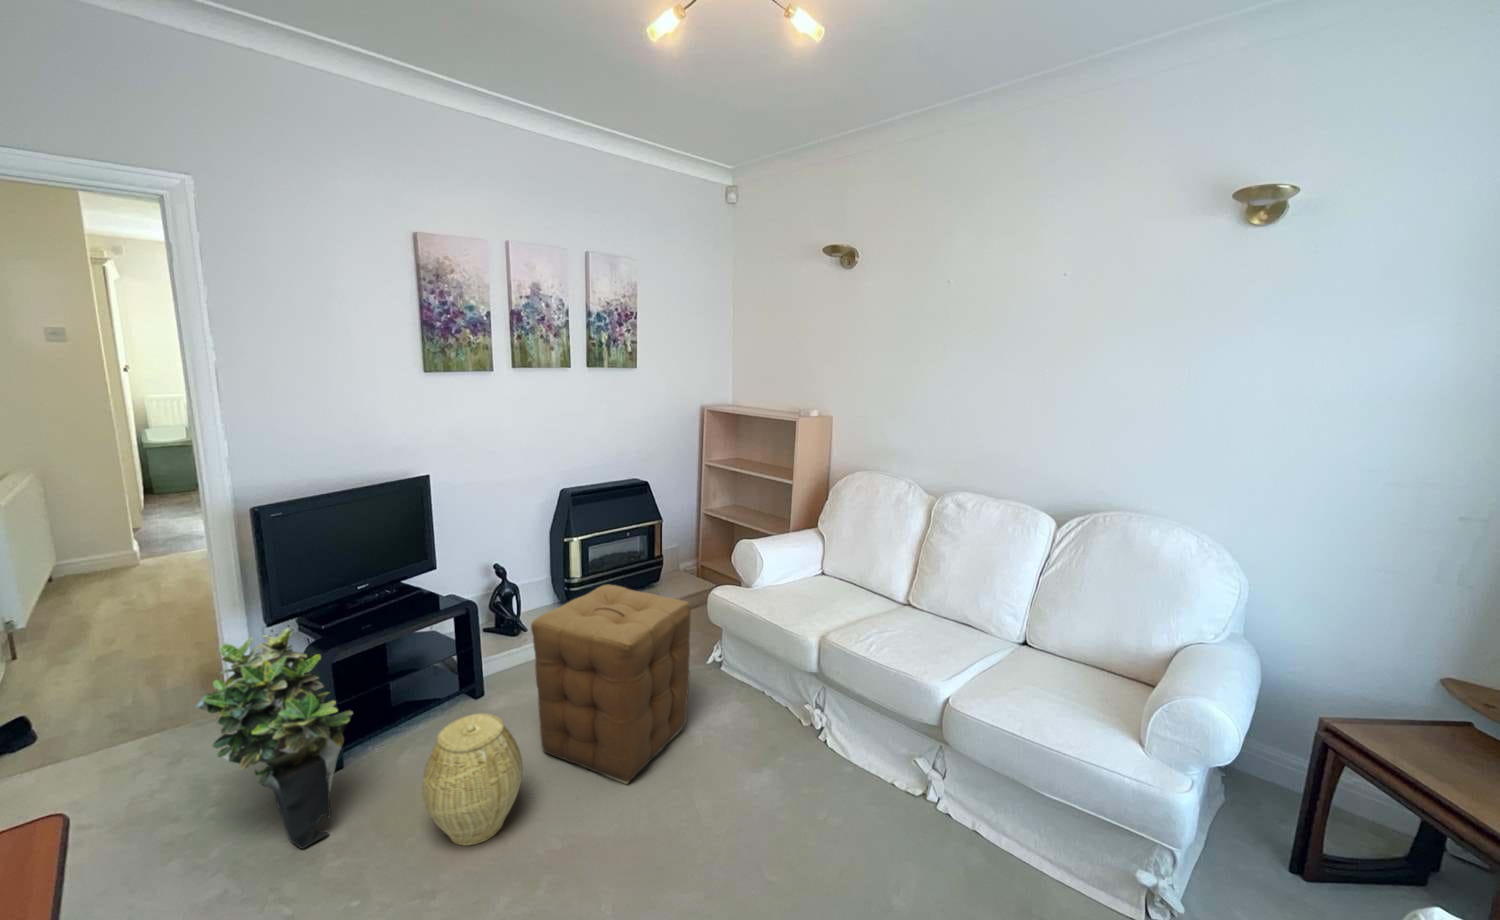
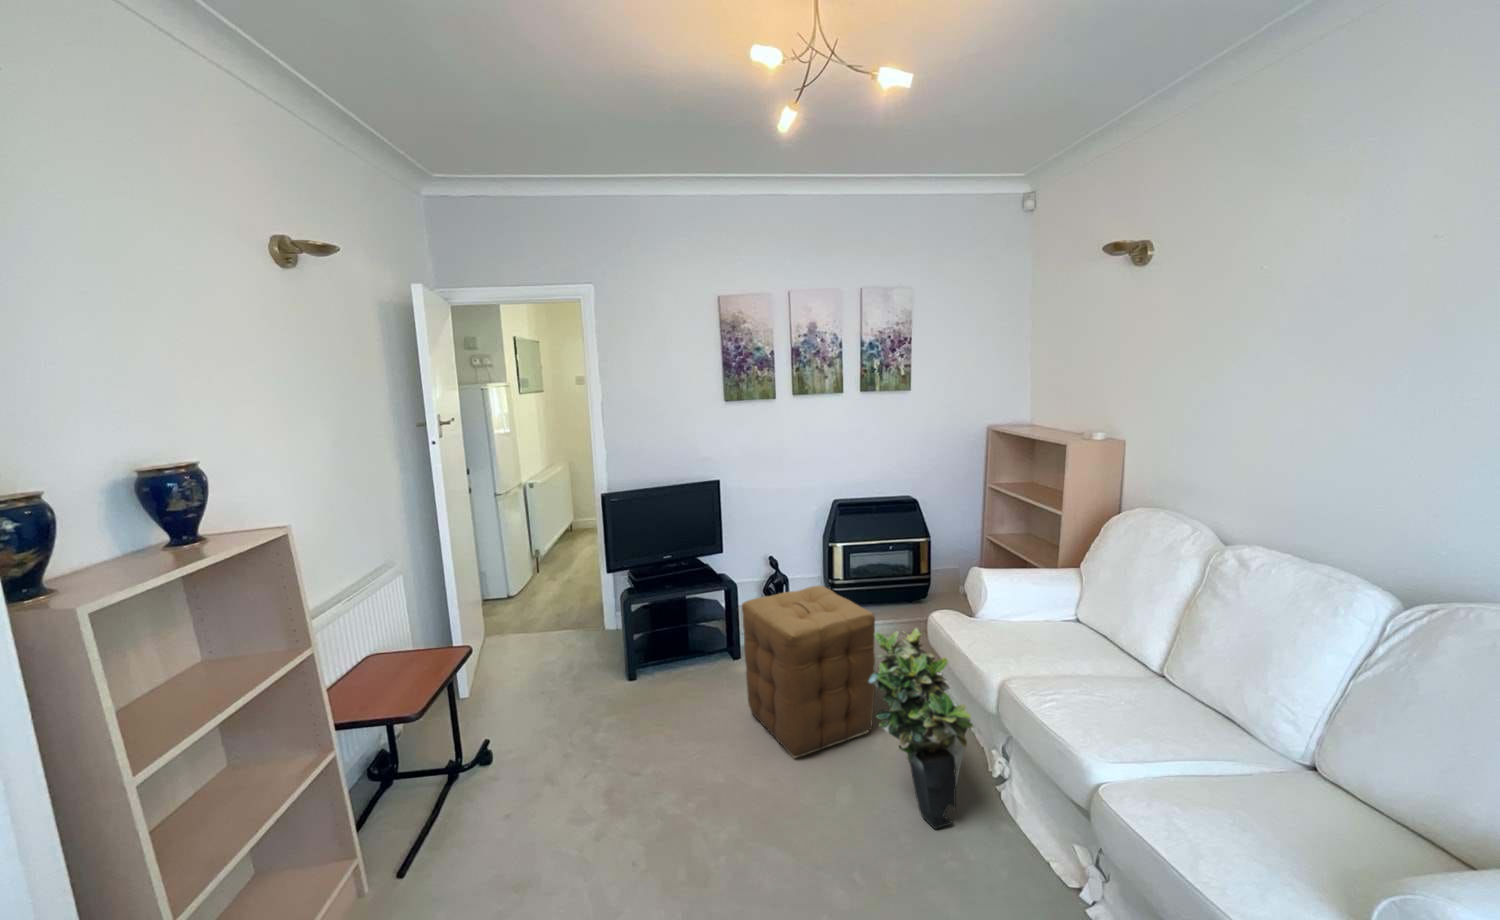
potted plant: present [196,628,353,849] -> present [869,628,973,829]
woven basket: present [422,713,523,845] -> none [645,661,713,757]

